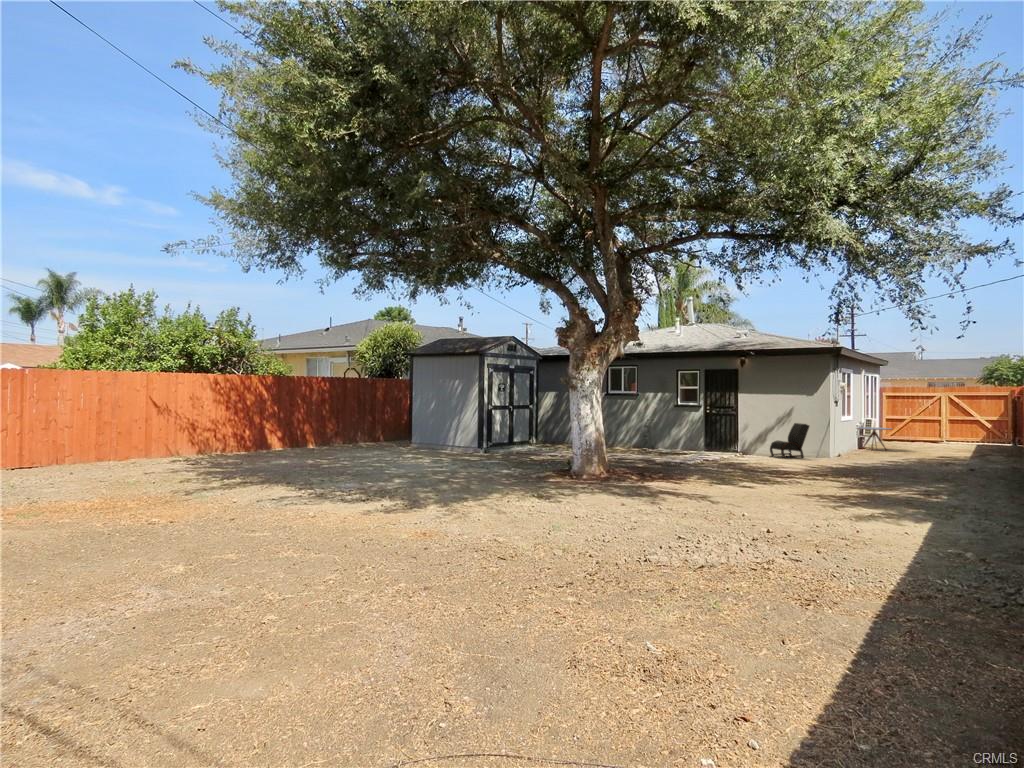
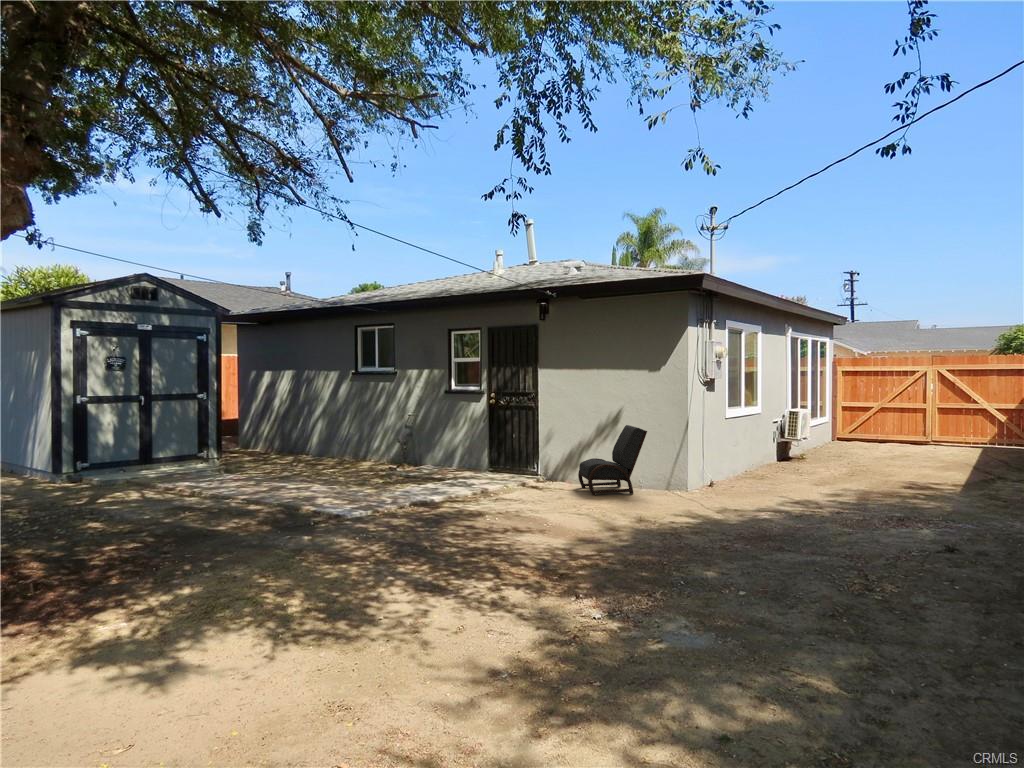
round table: present [857,427,892,450] -> none [767,426,828,469]

